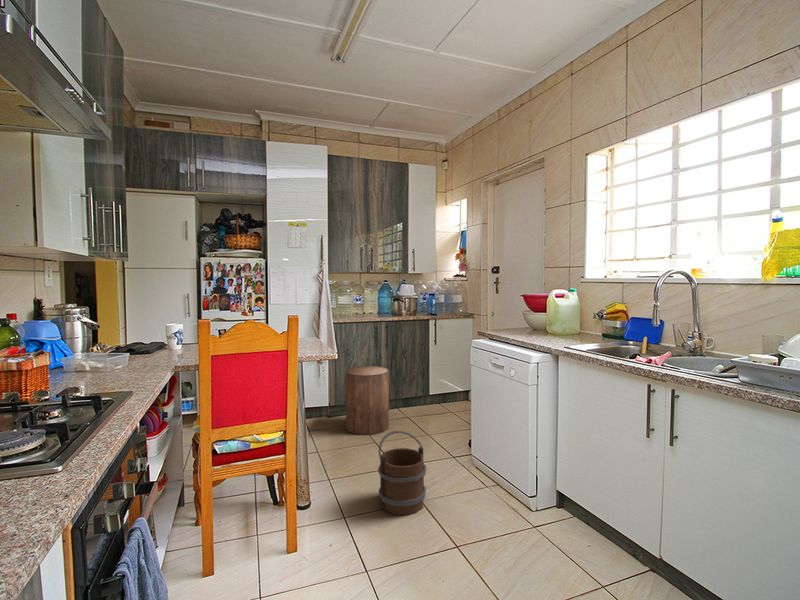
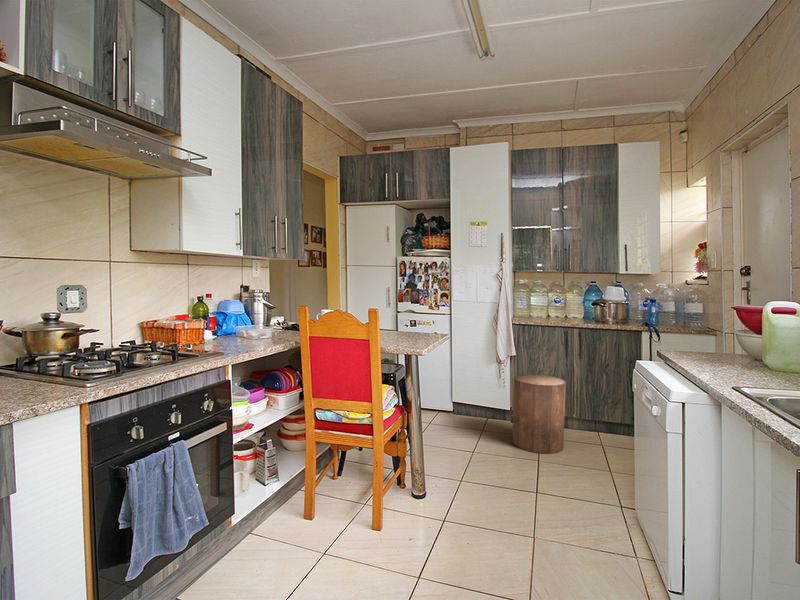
bucket: present [378,431,426,515] -> none [484,448,547,554]

